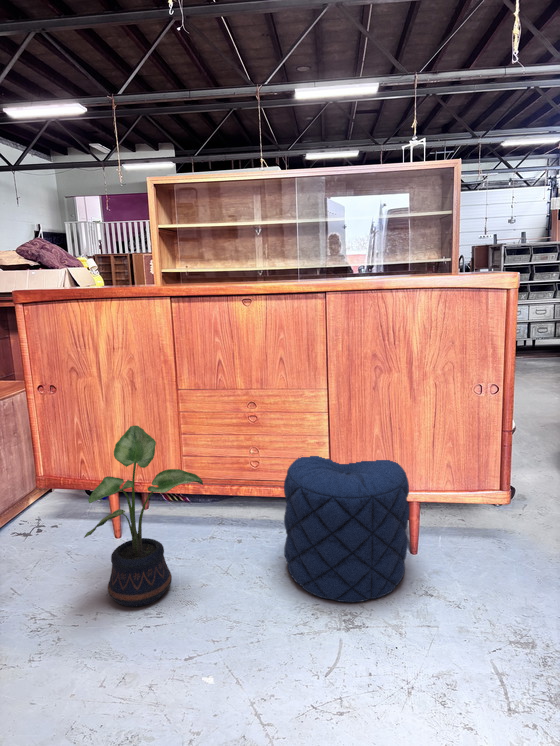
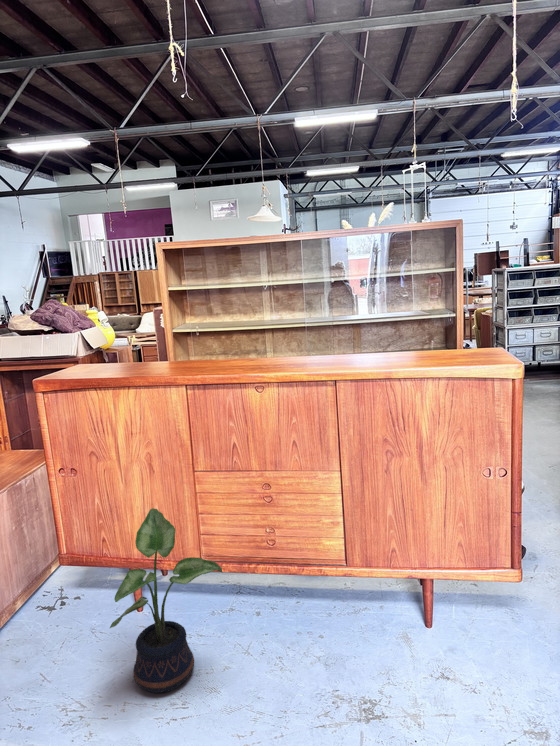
pouf: present [284,456,409,602] -> none [301,522,422,686]

